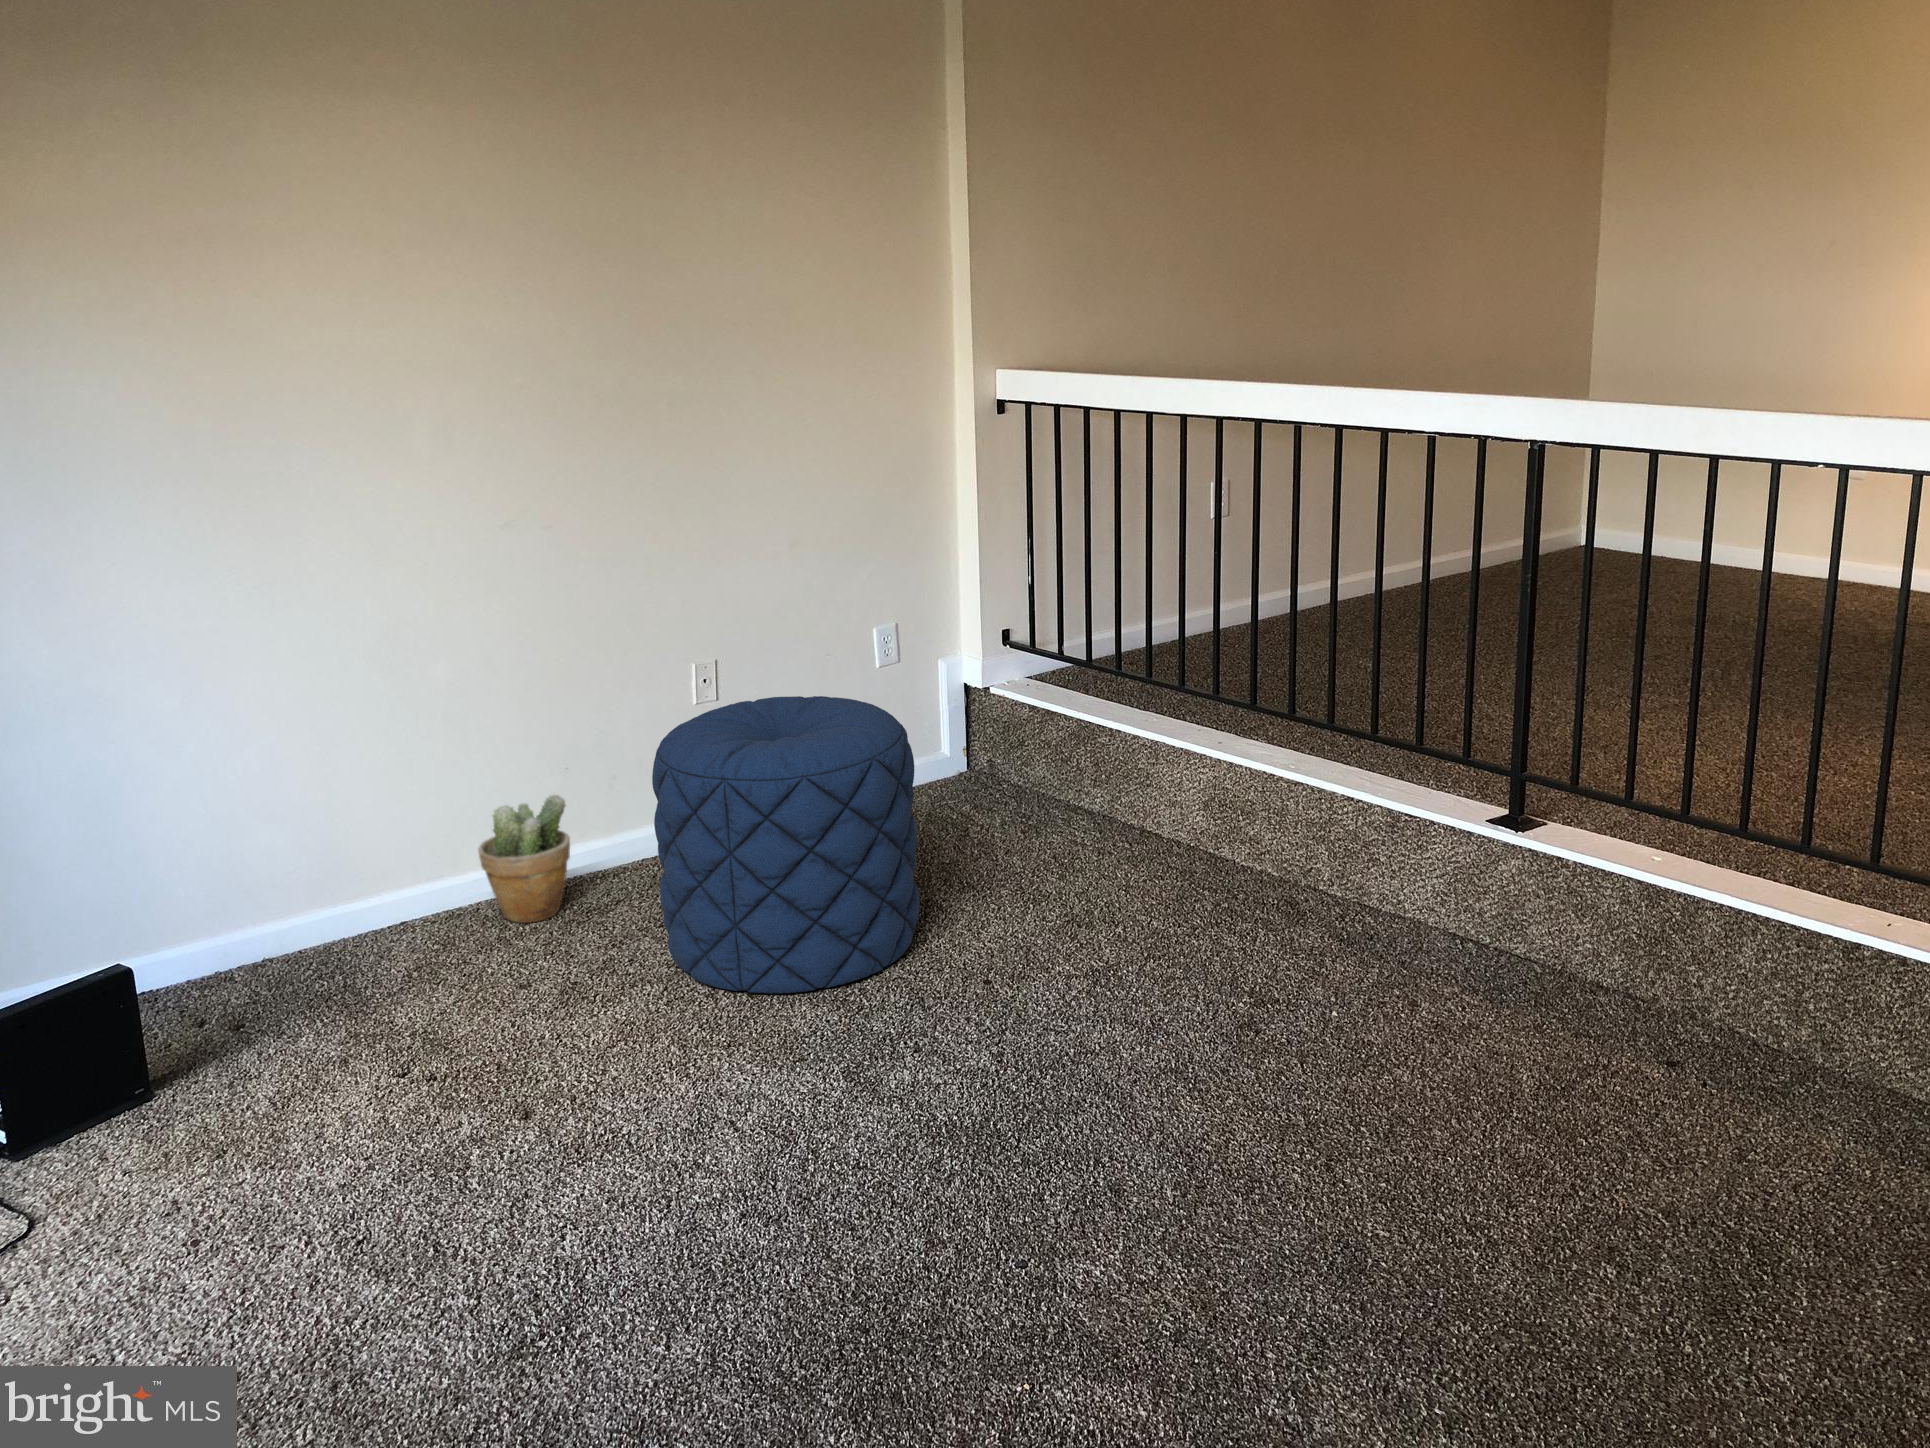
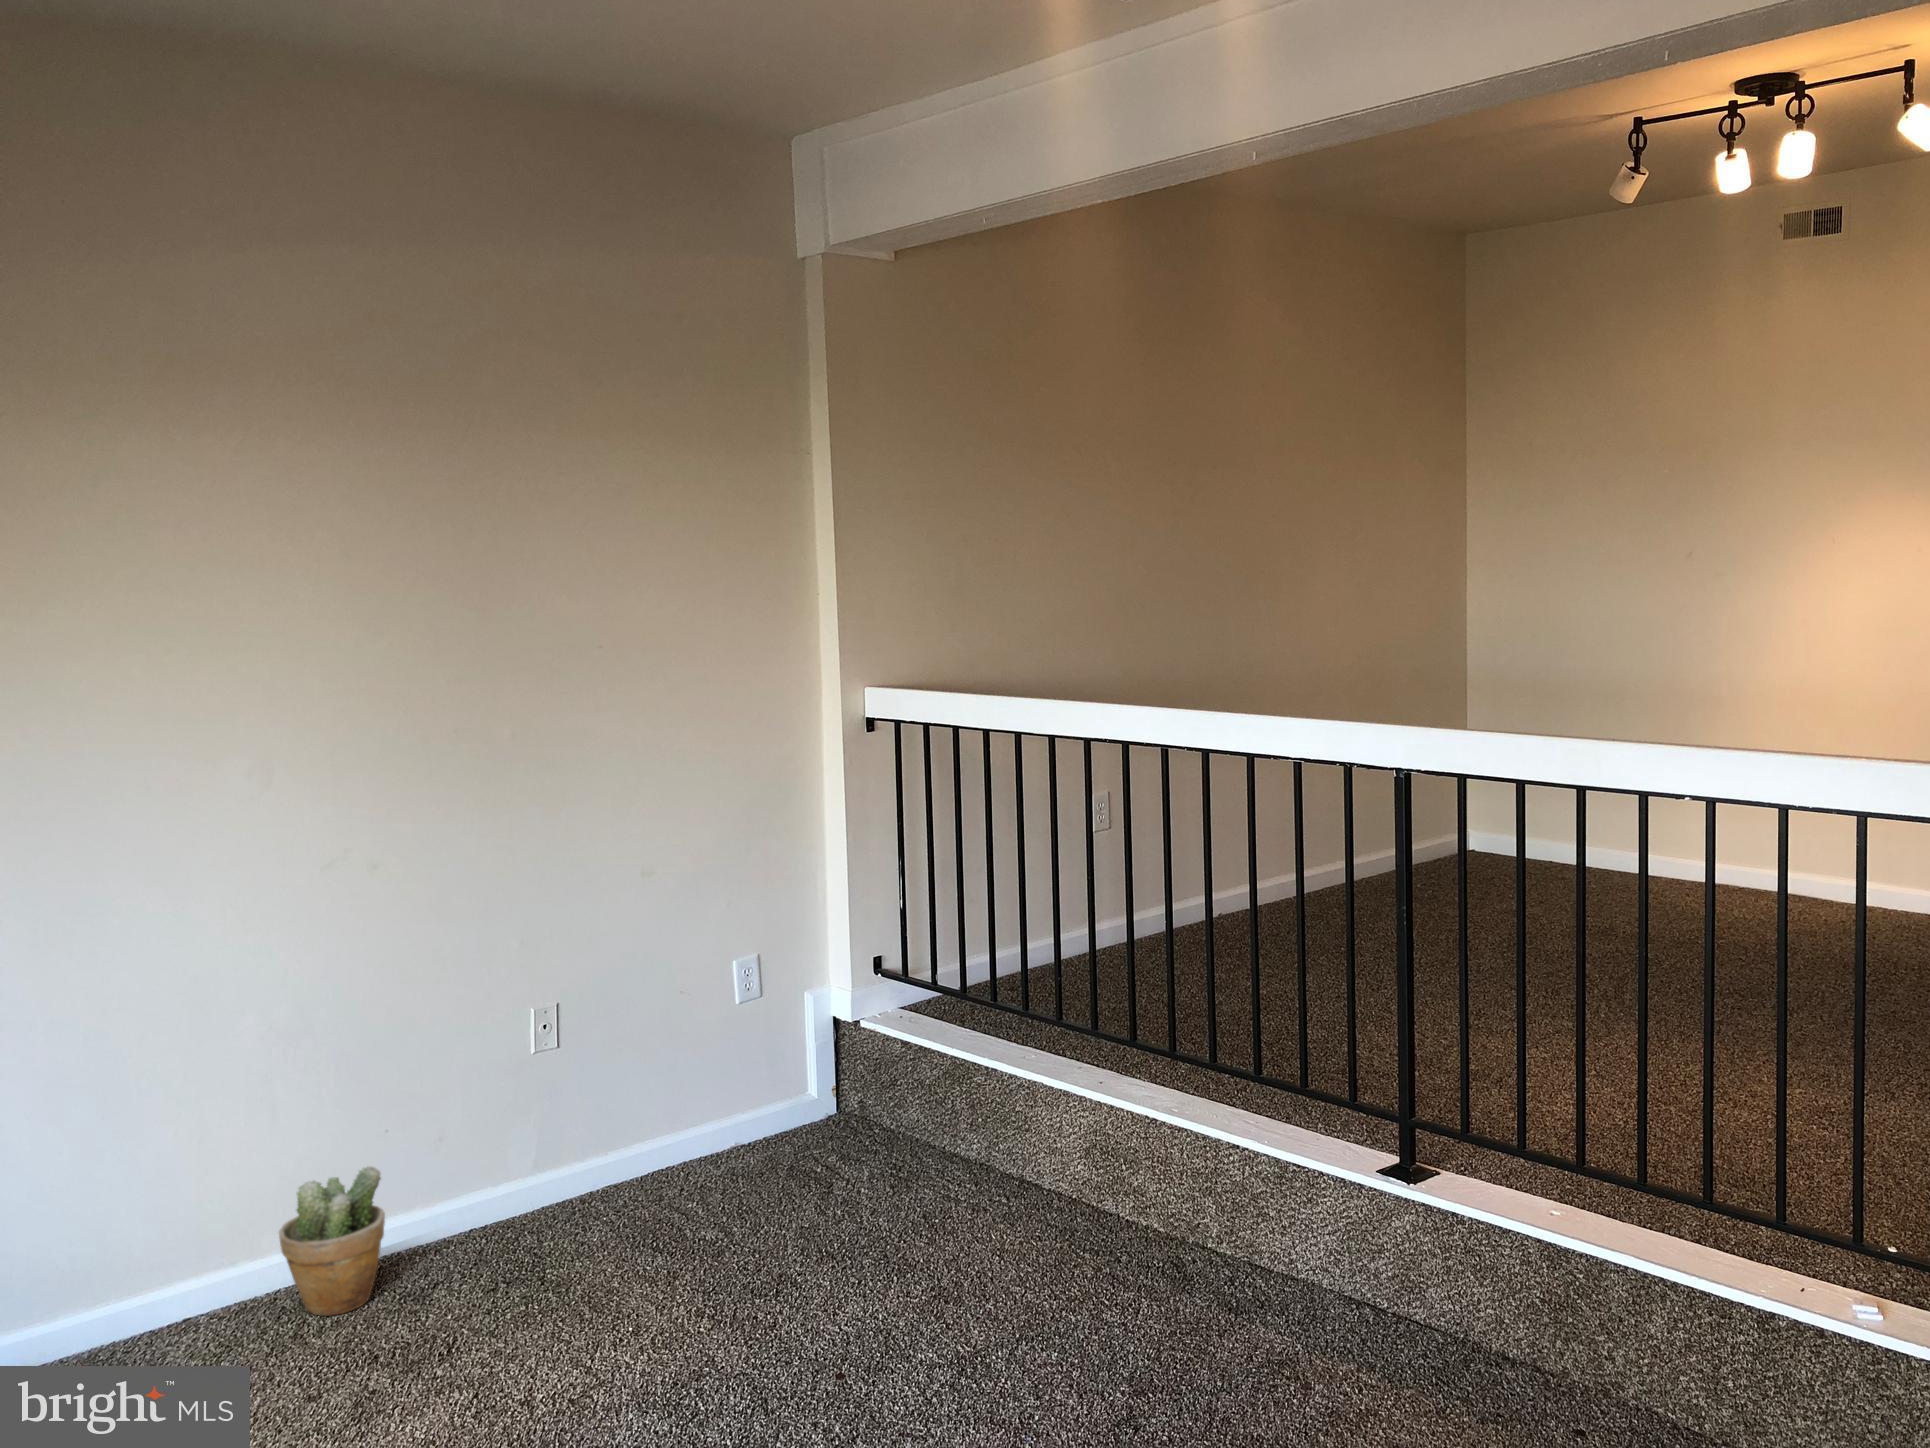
pouf: present [652,696,920,993] -> none [472,1050,769,1398]

